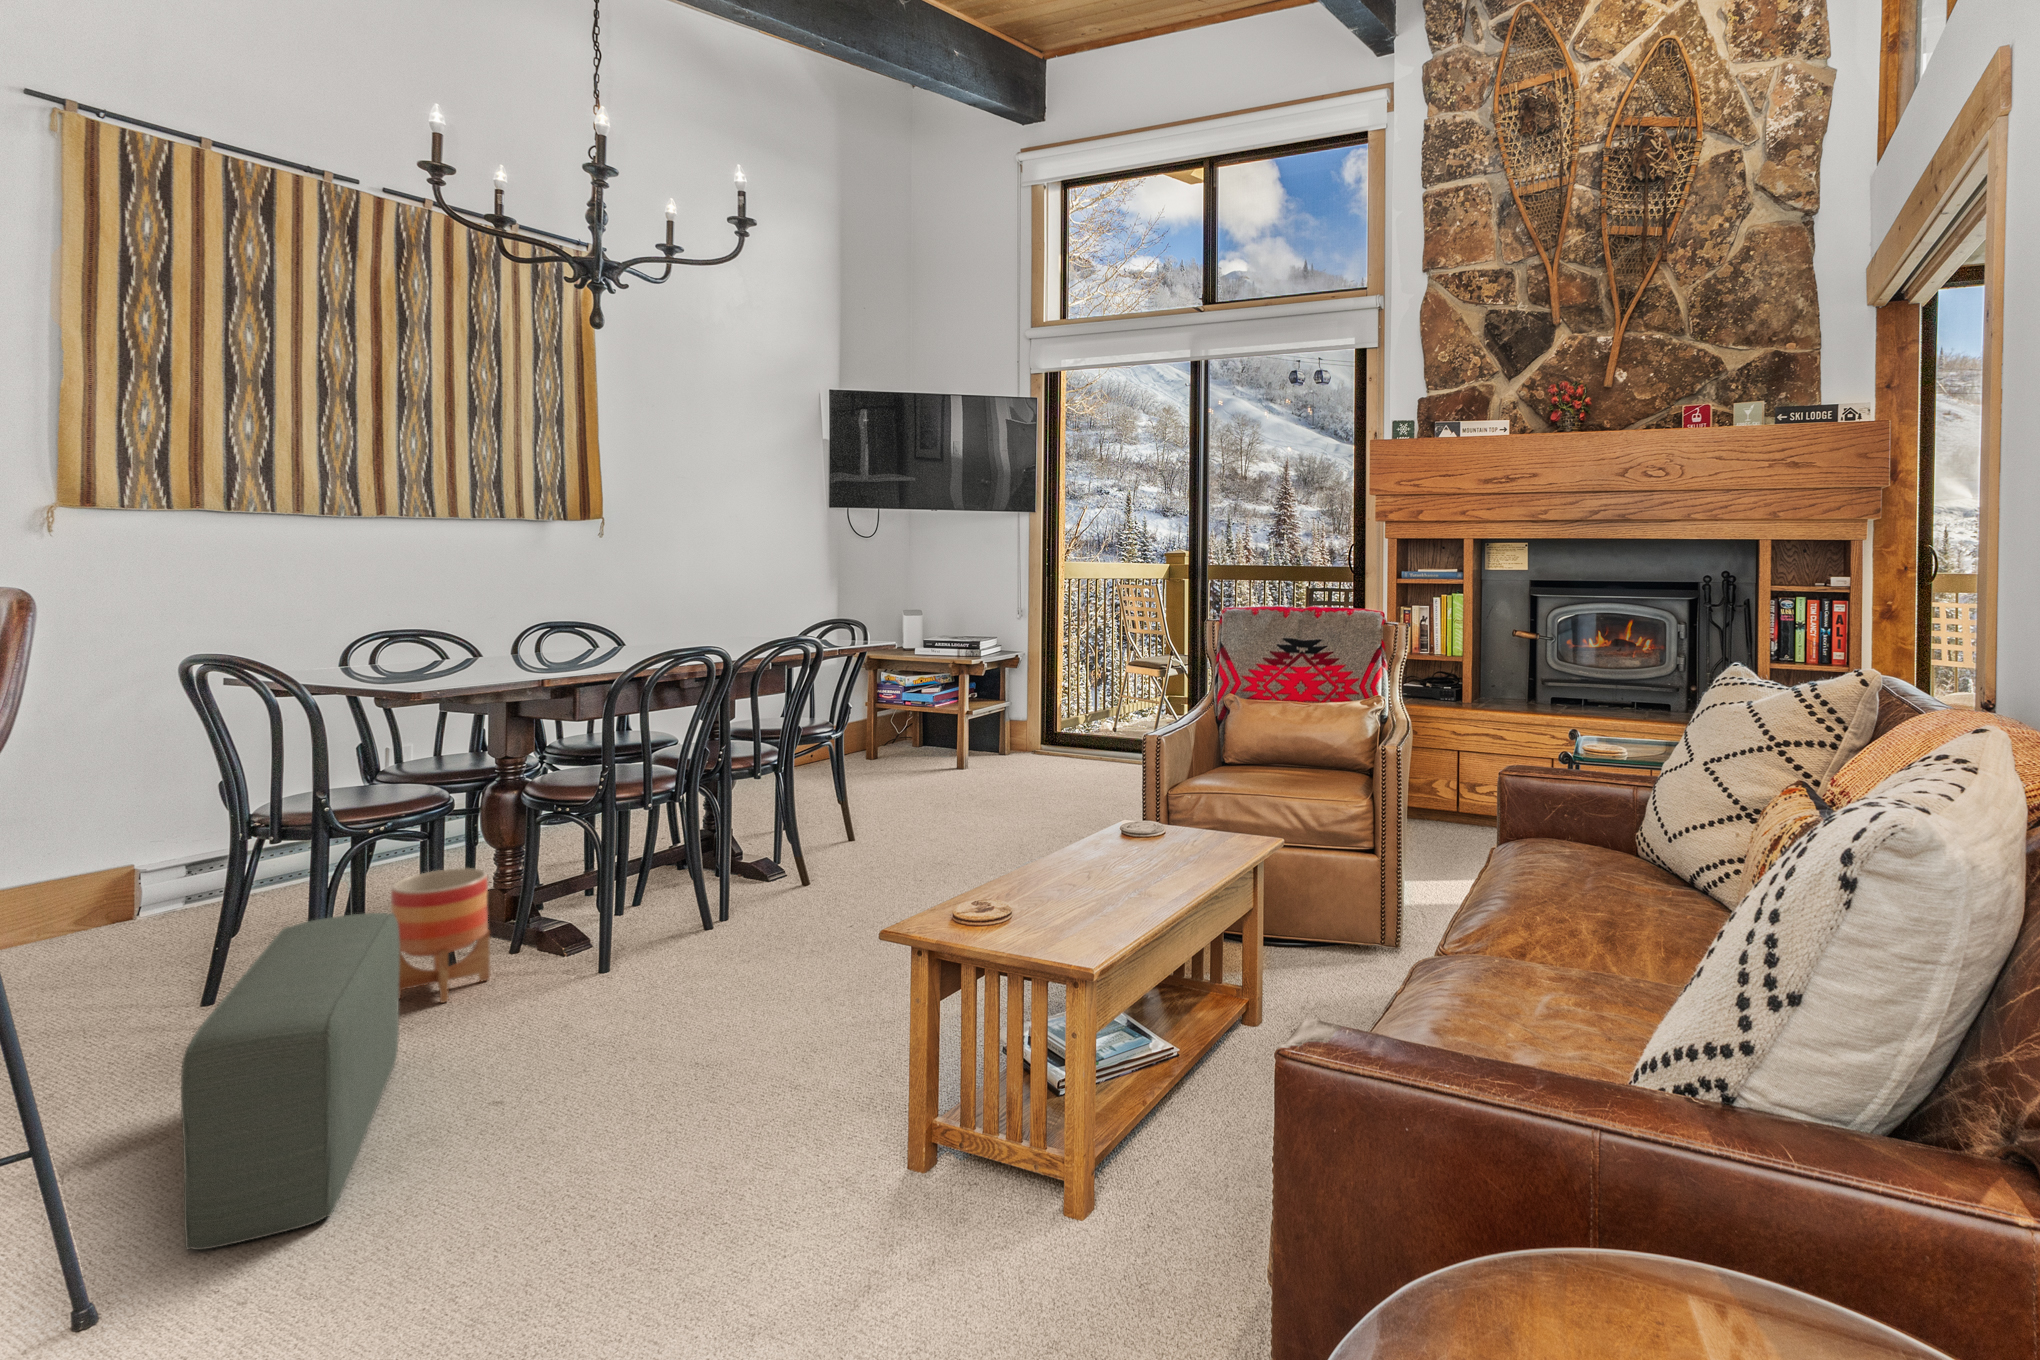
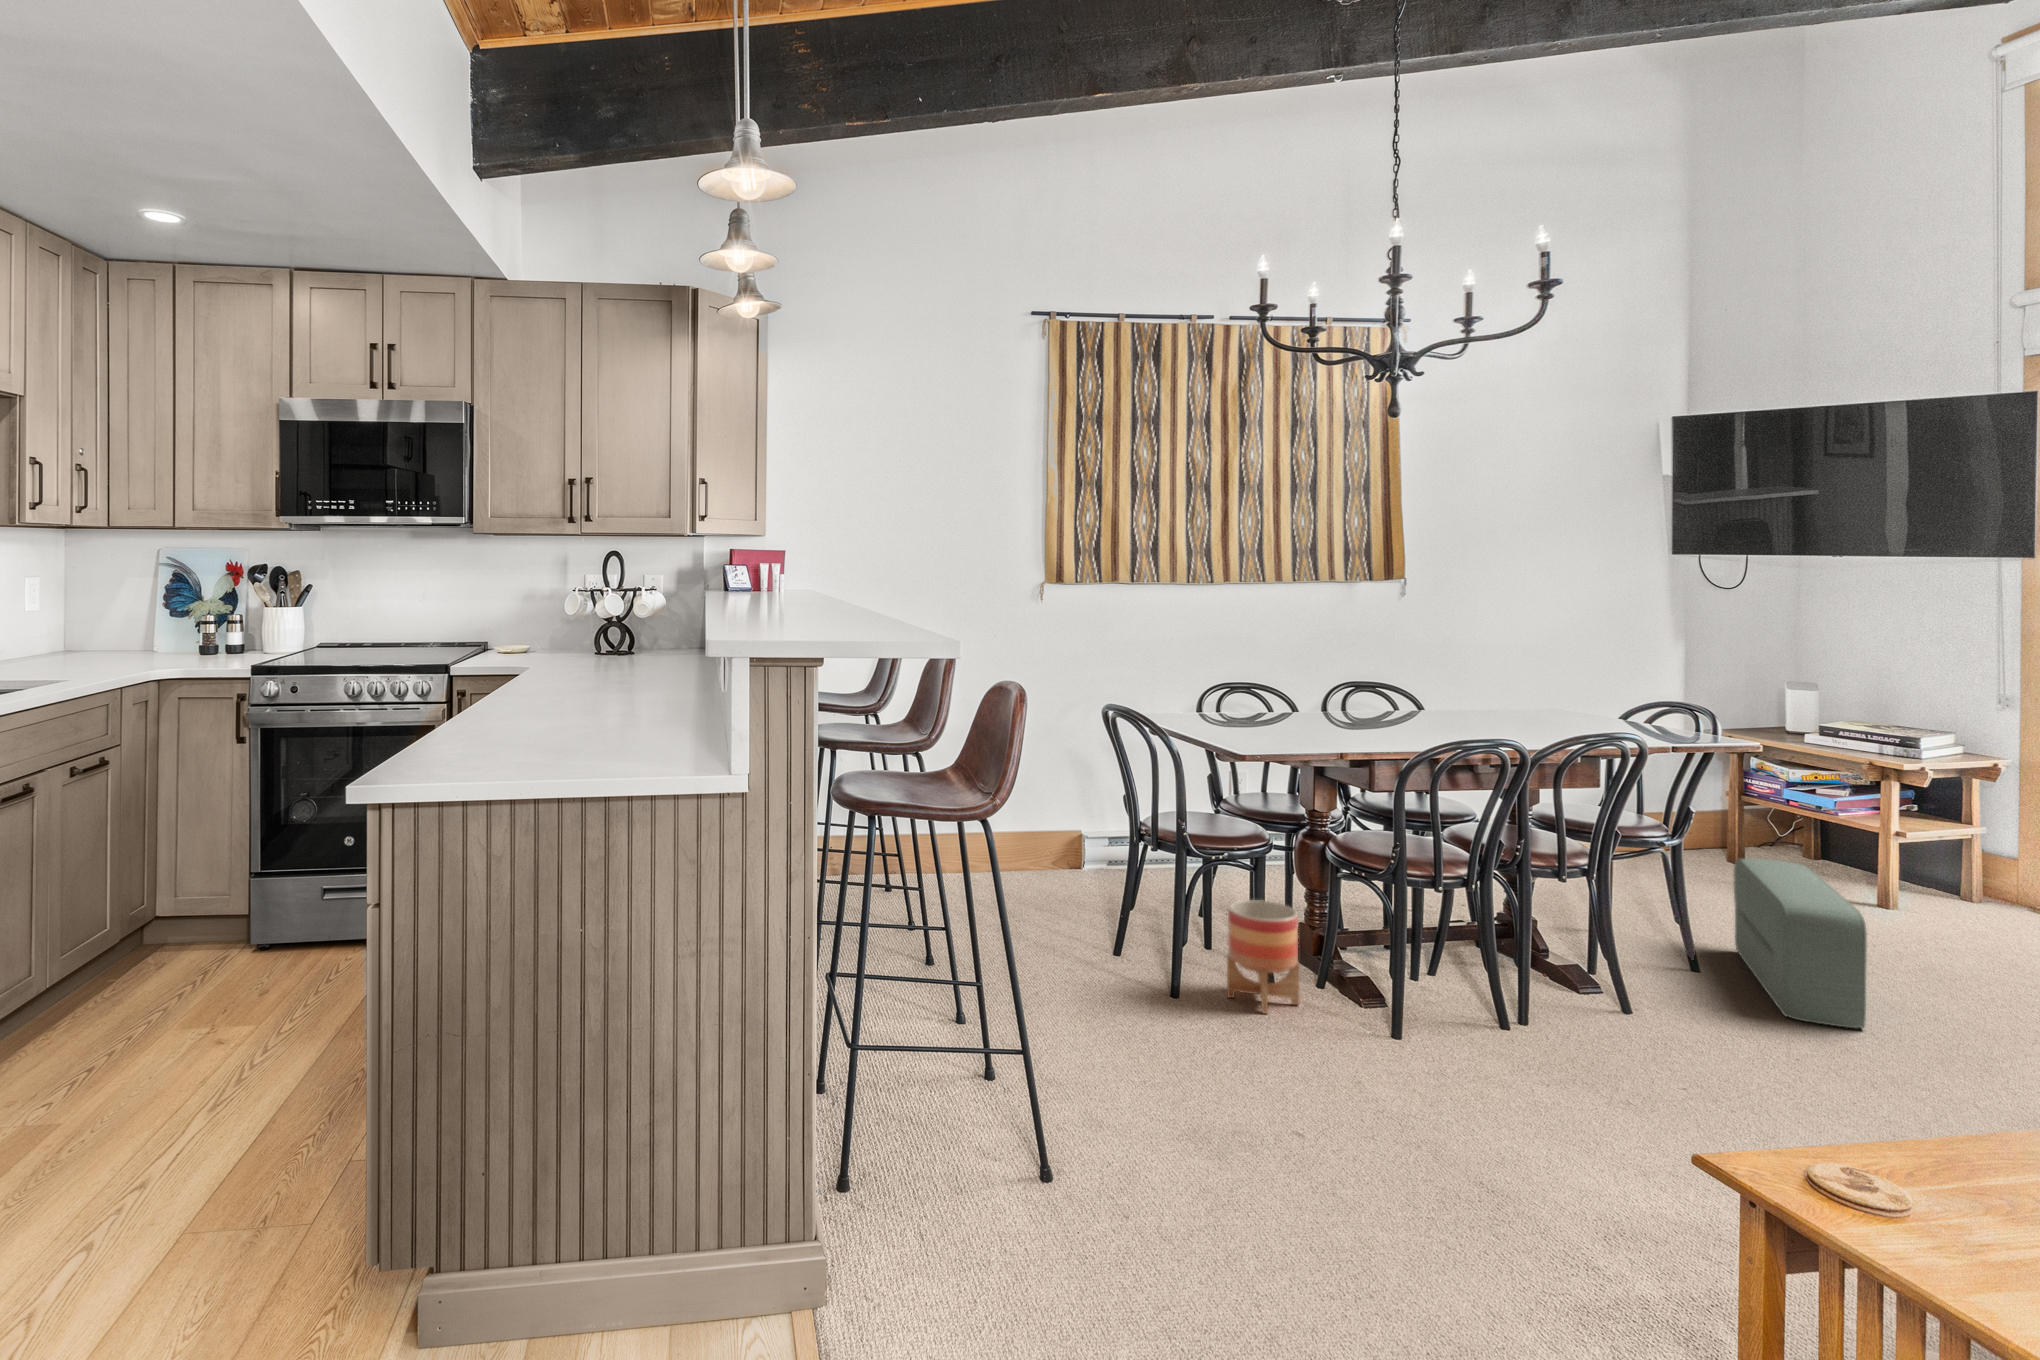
pouf: present [181,913,400,1250] -> present [1734,858,1867,1028]

